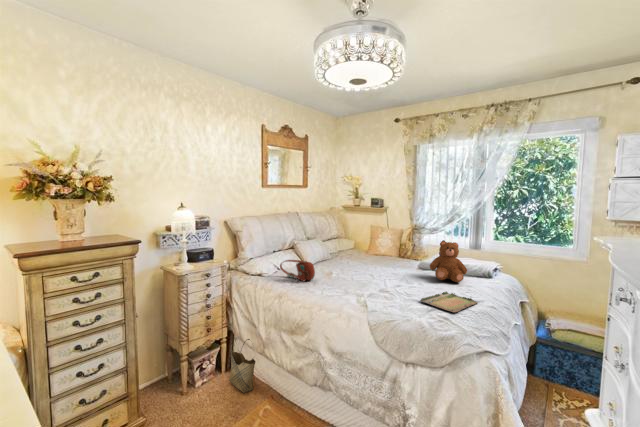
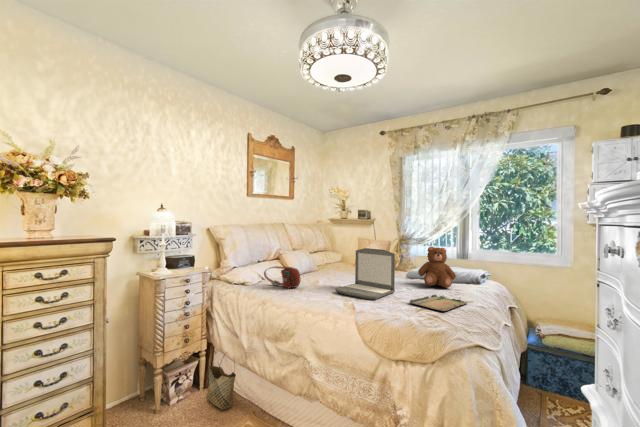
laptop: none [348,244,407,297] -> present [335,248,395,300]

